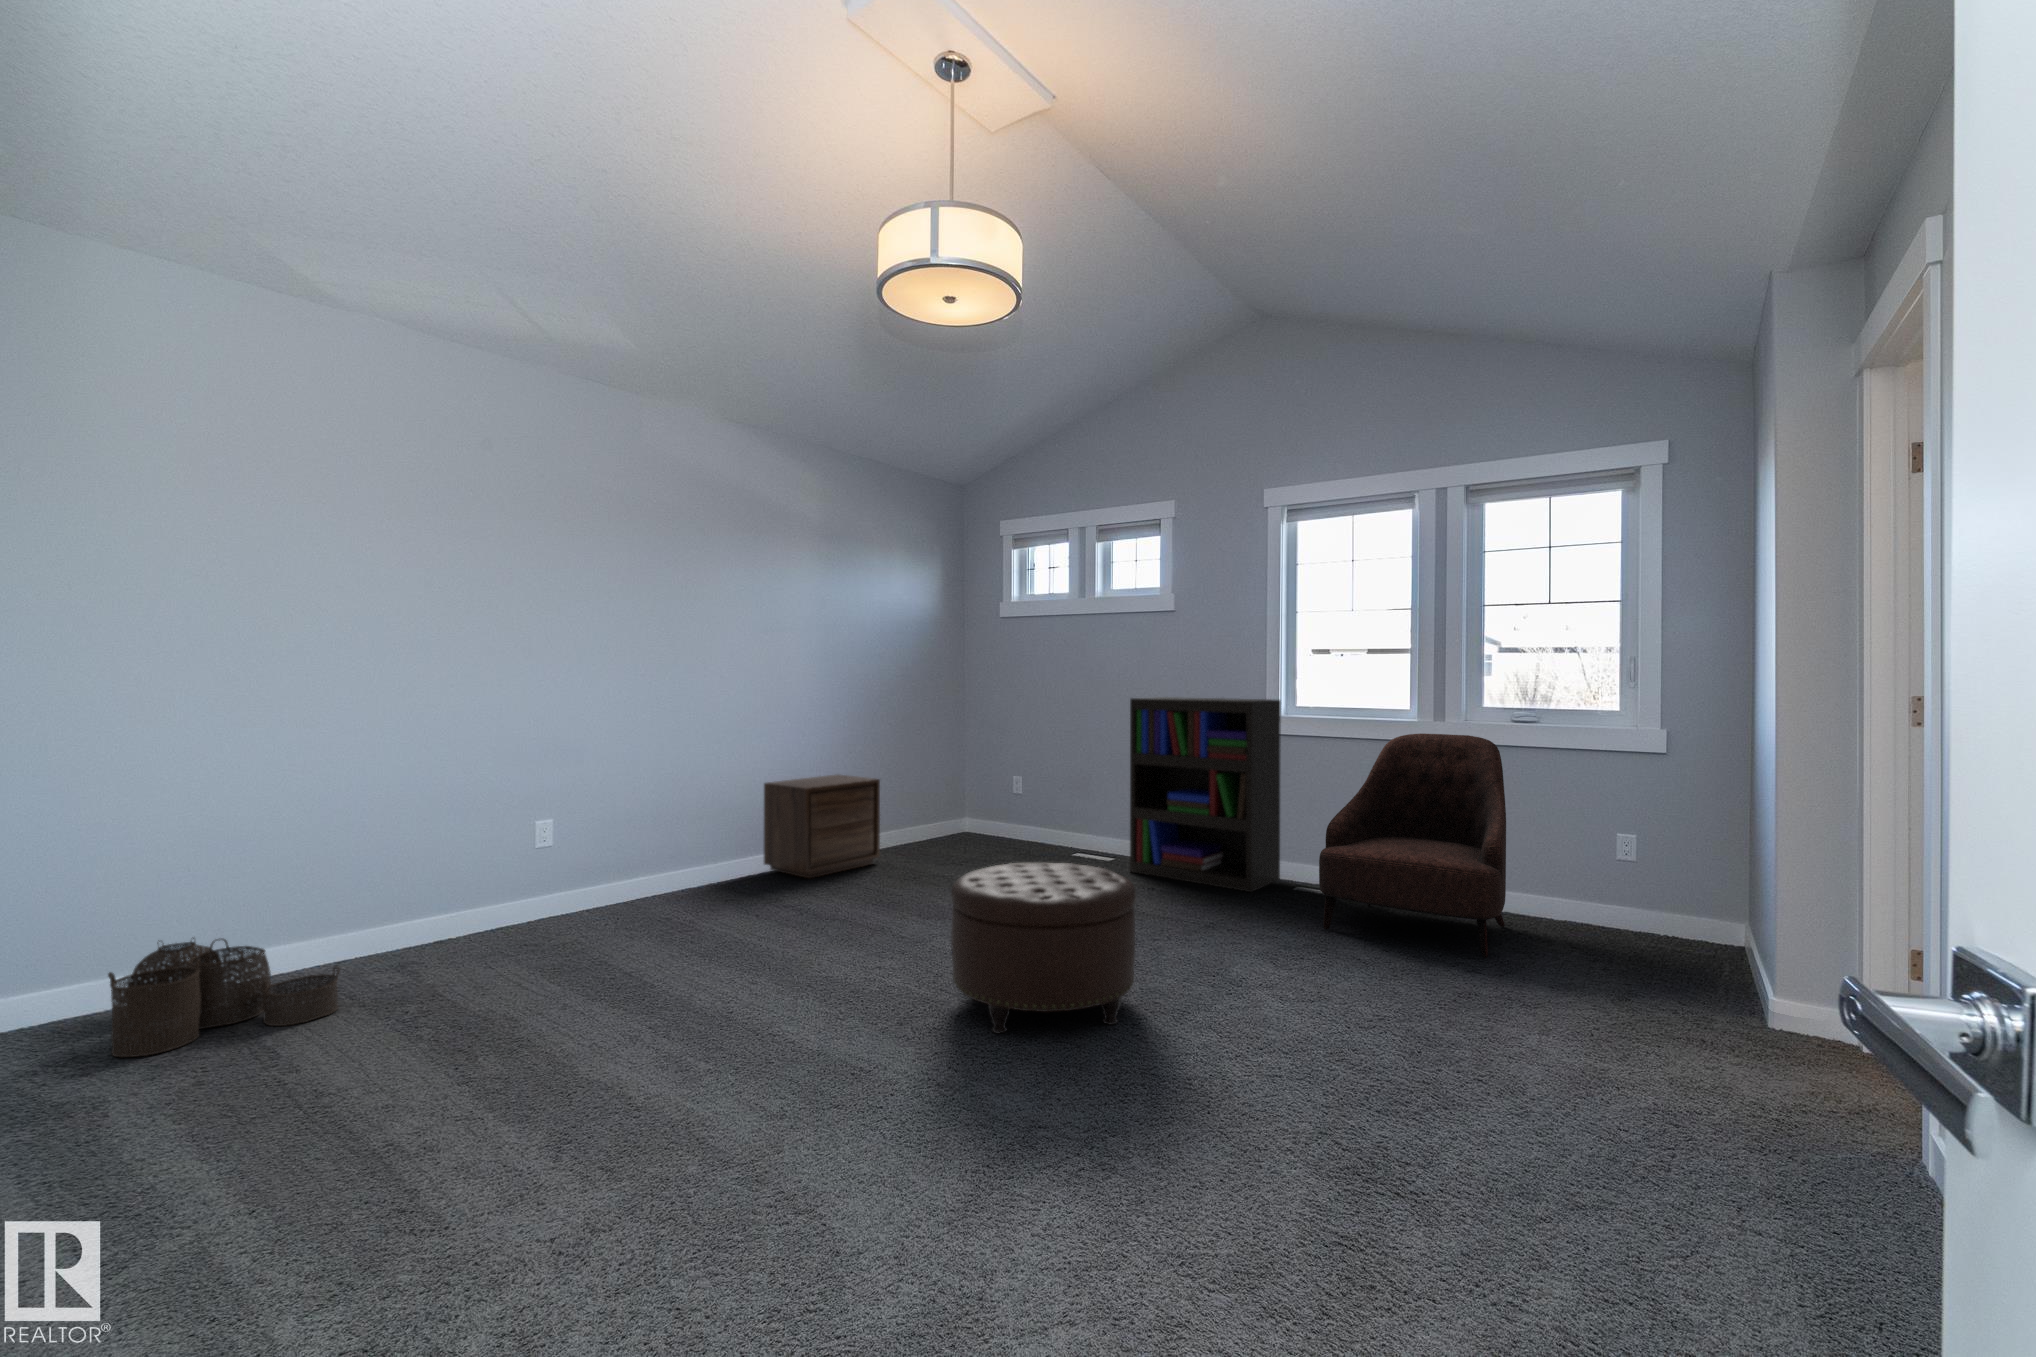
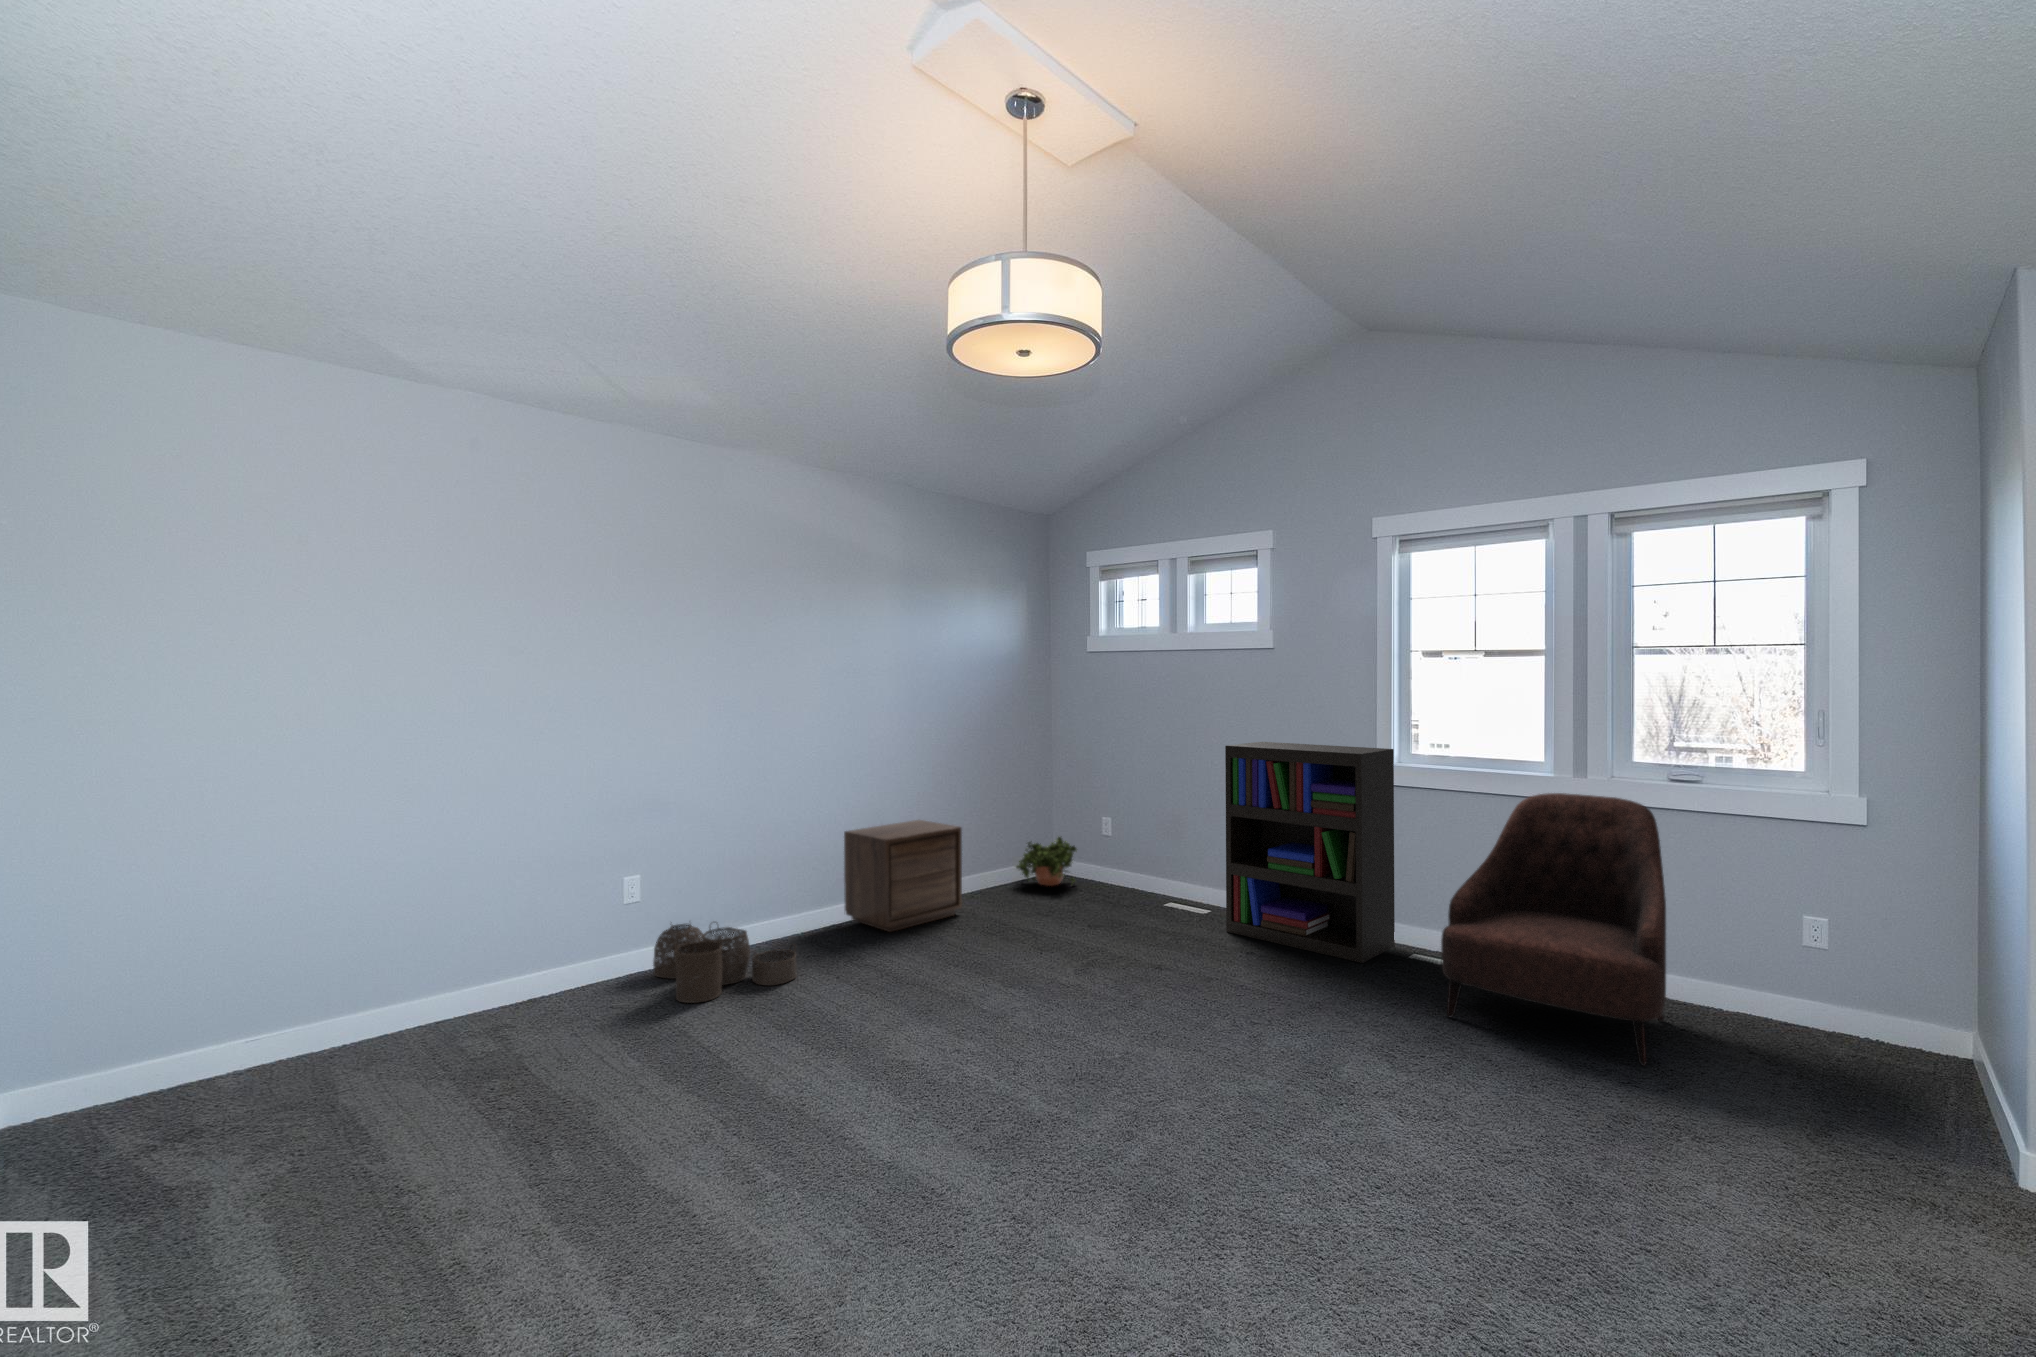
potted plant: none [930,793,991,840] -> present [1016,837,1077,886]
ottoman: present [951,863,1136,1033] -> none [1031,948,1233,1149]
woven basket: present [108,938,340,1057] -> present [653,924,797,1003]

